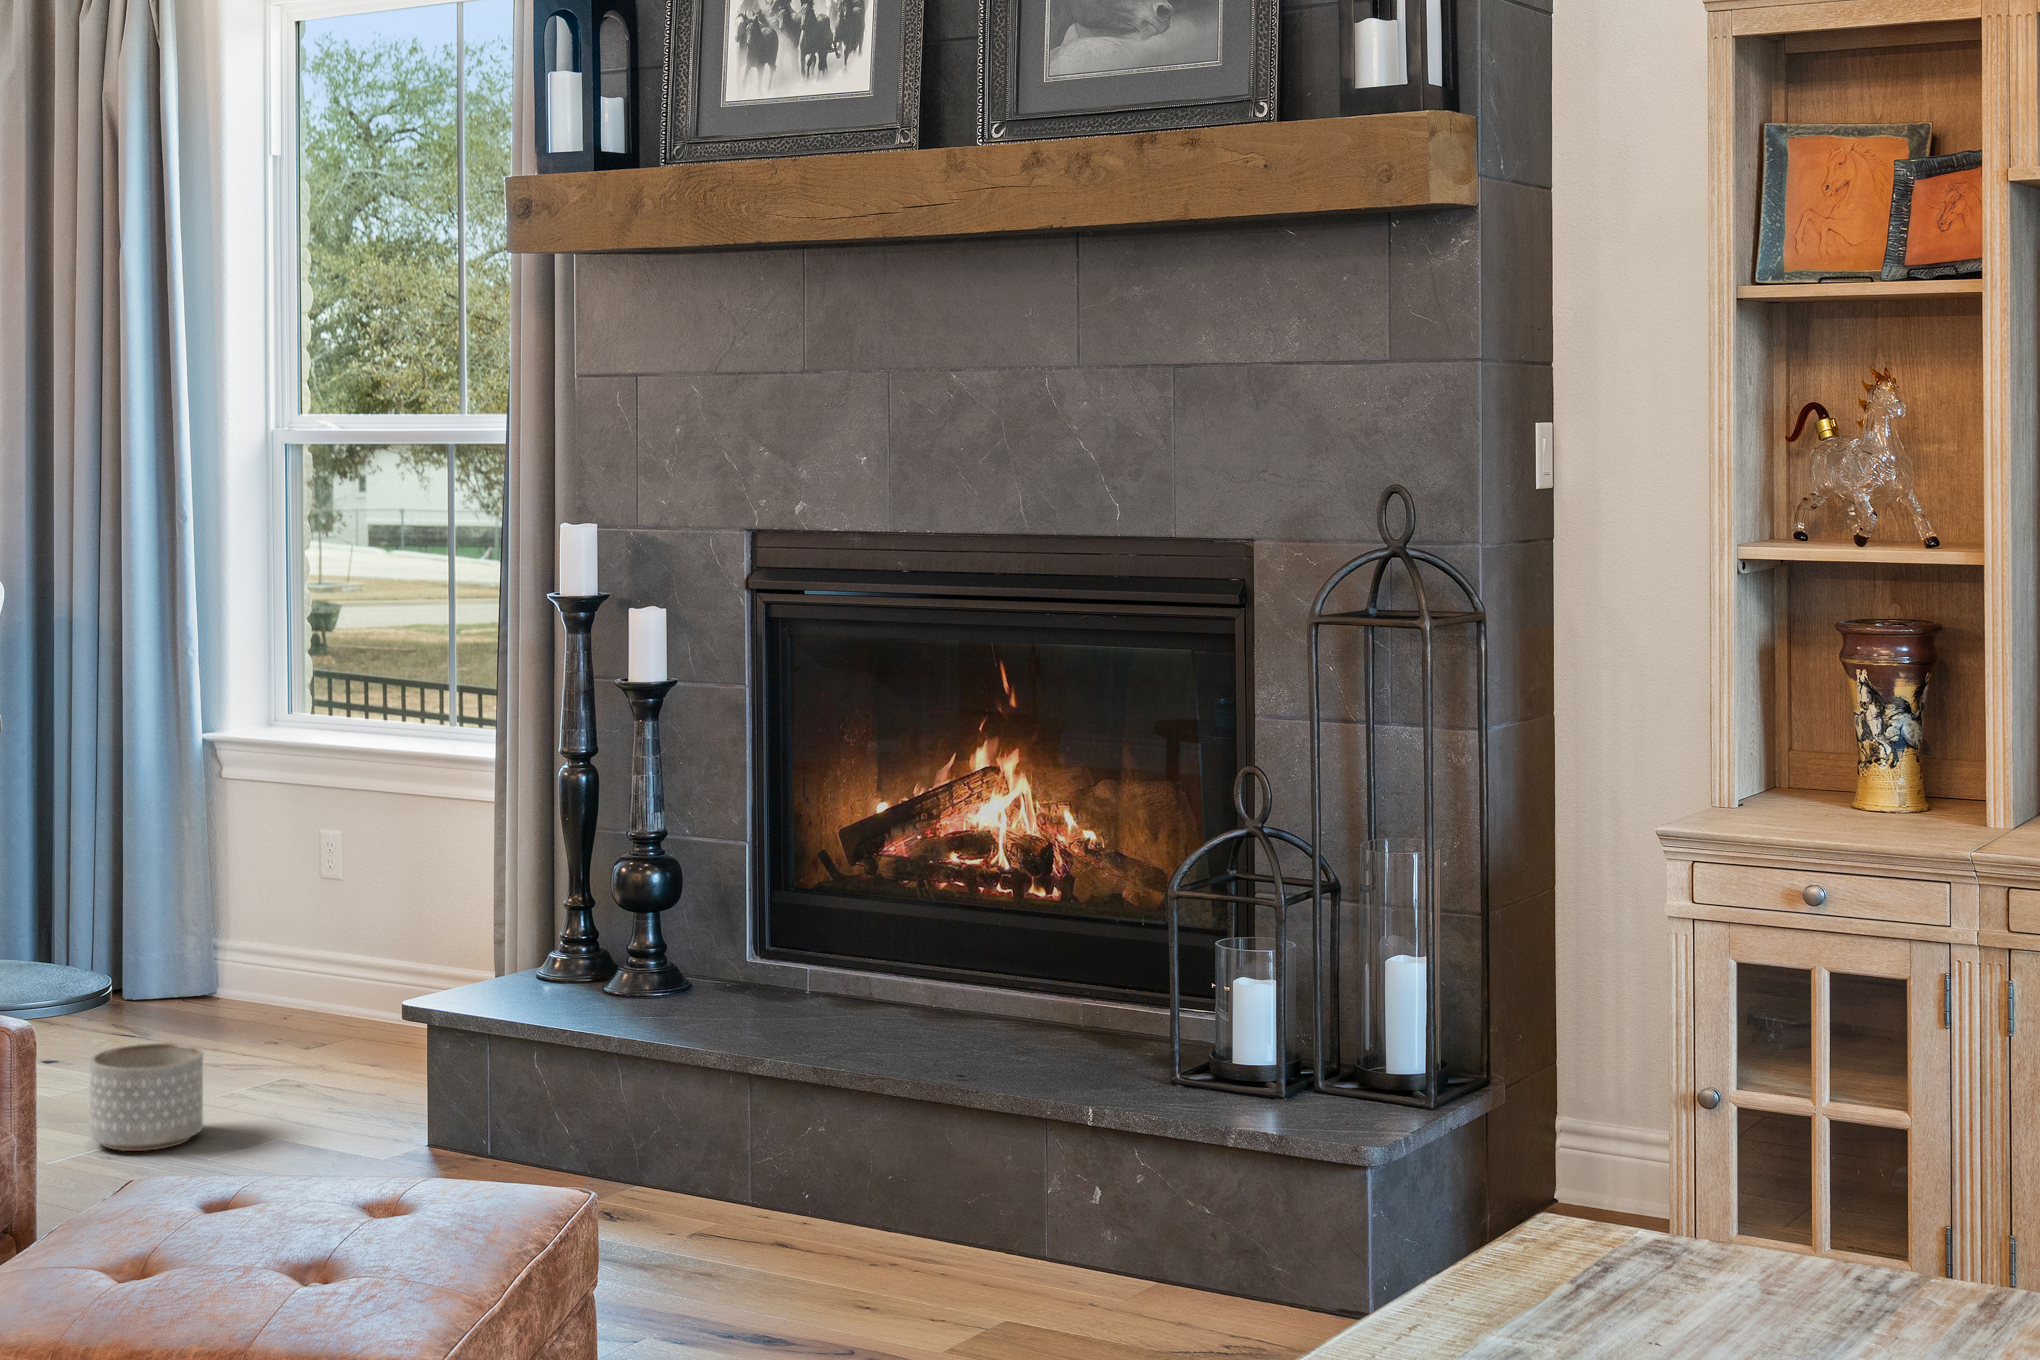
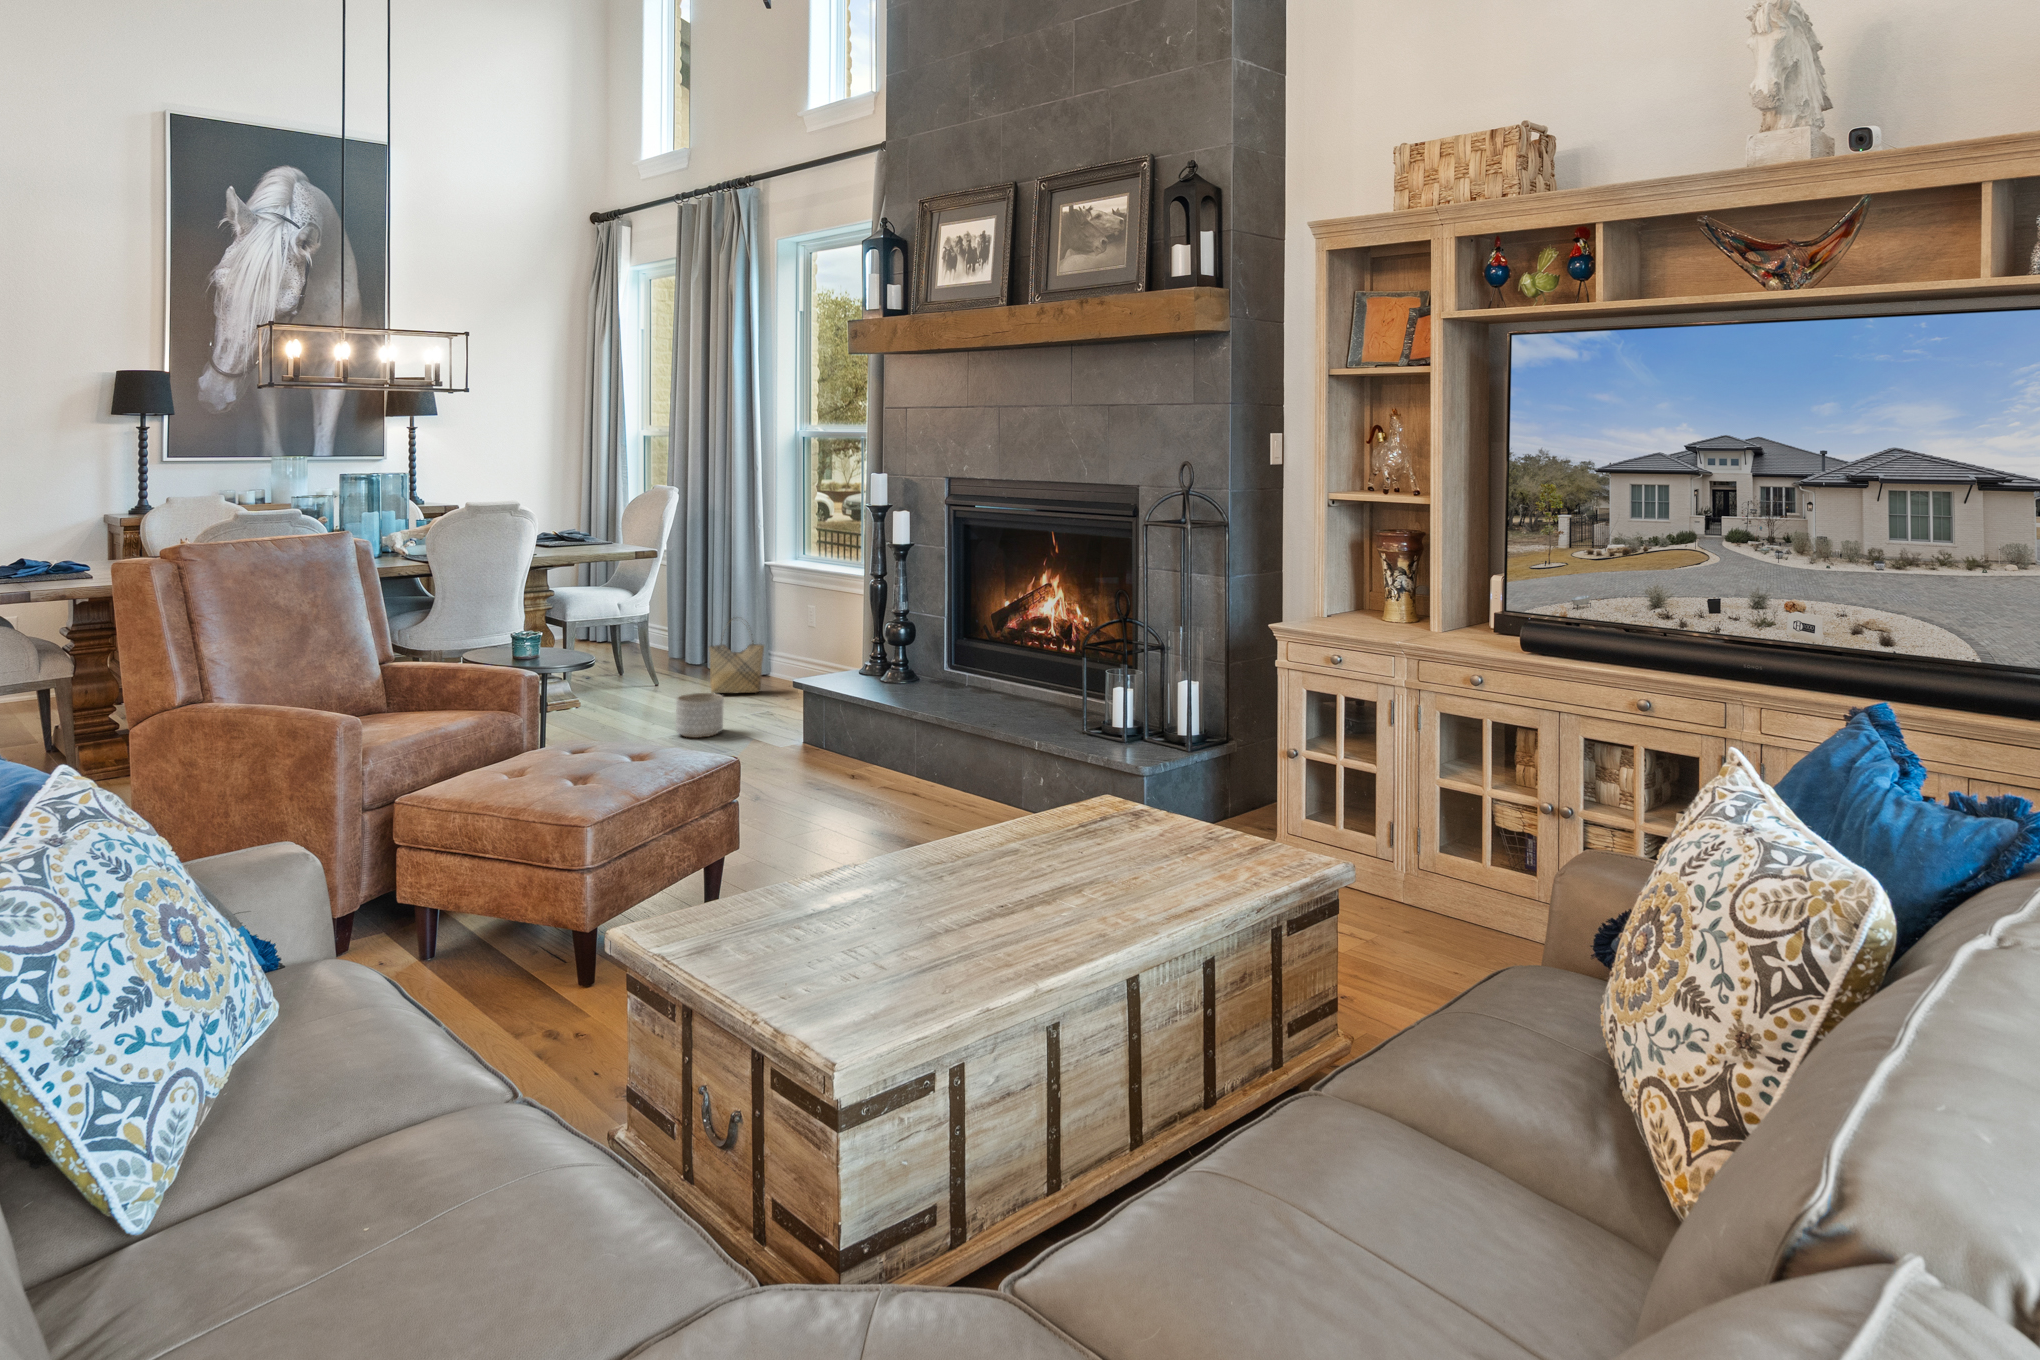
woven basket: none [90,860,220,1039] -> present [709,619,764,693]

